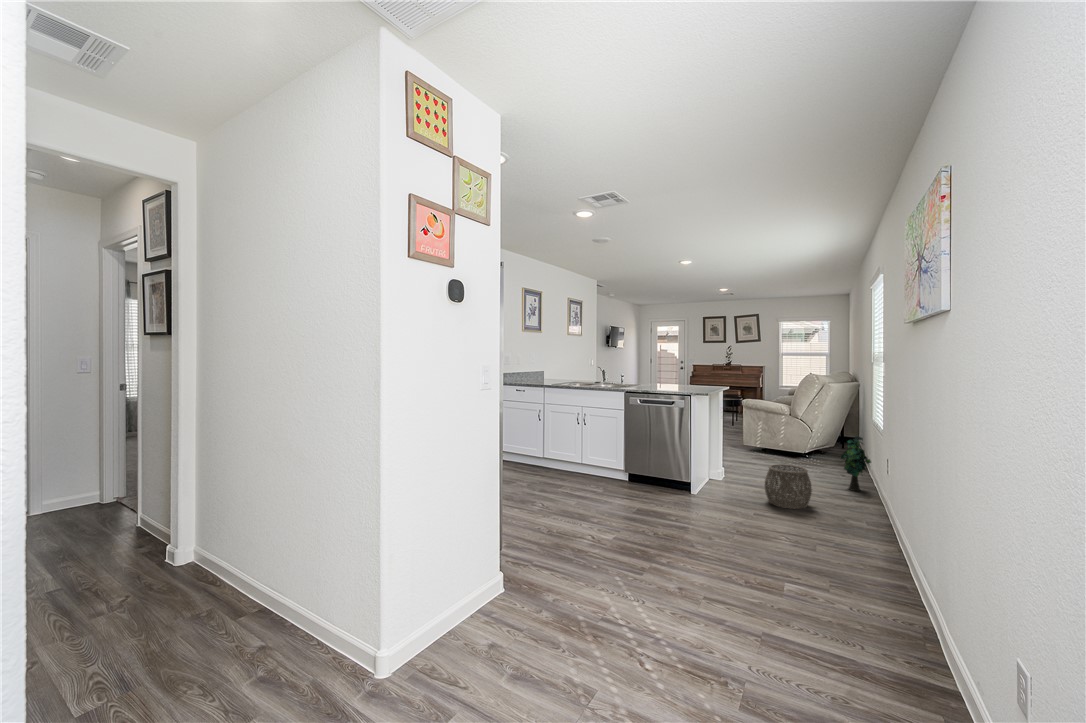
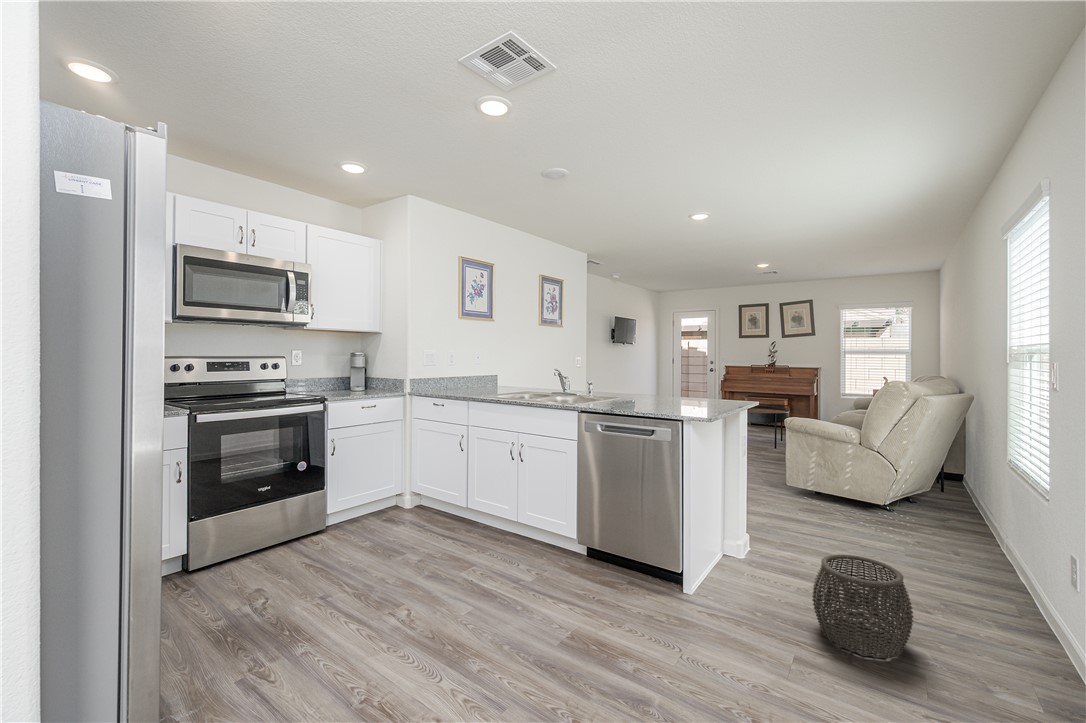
decorative plant: present [841,436,871,491] -> none [958,497,1028,601]

